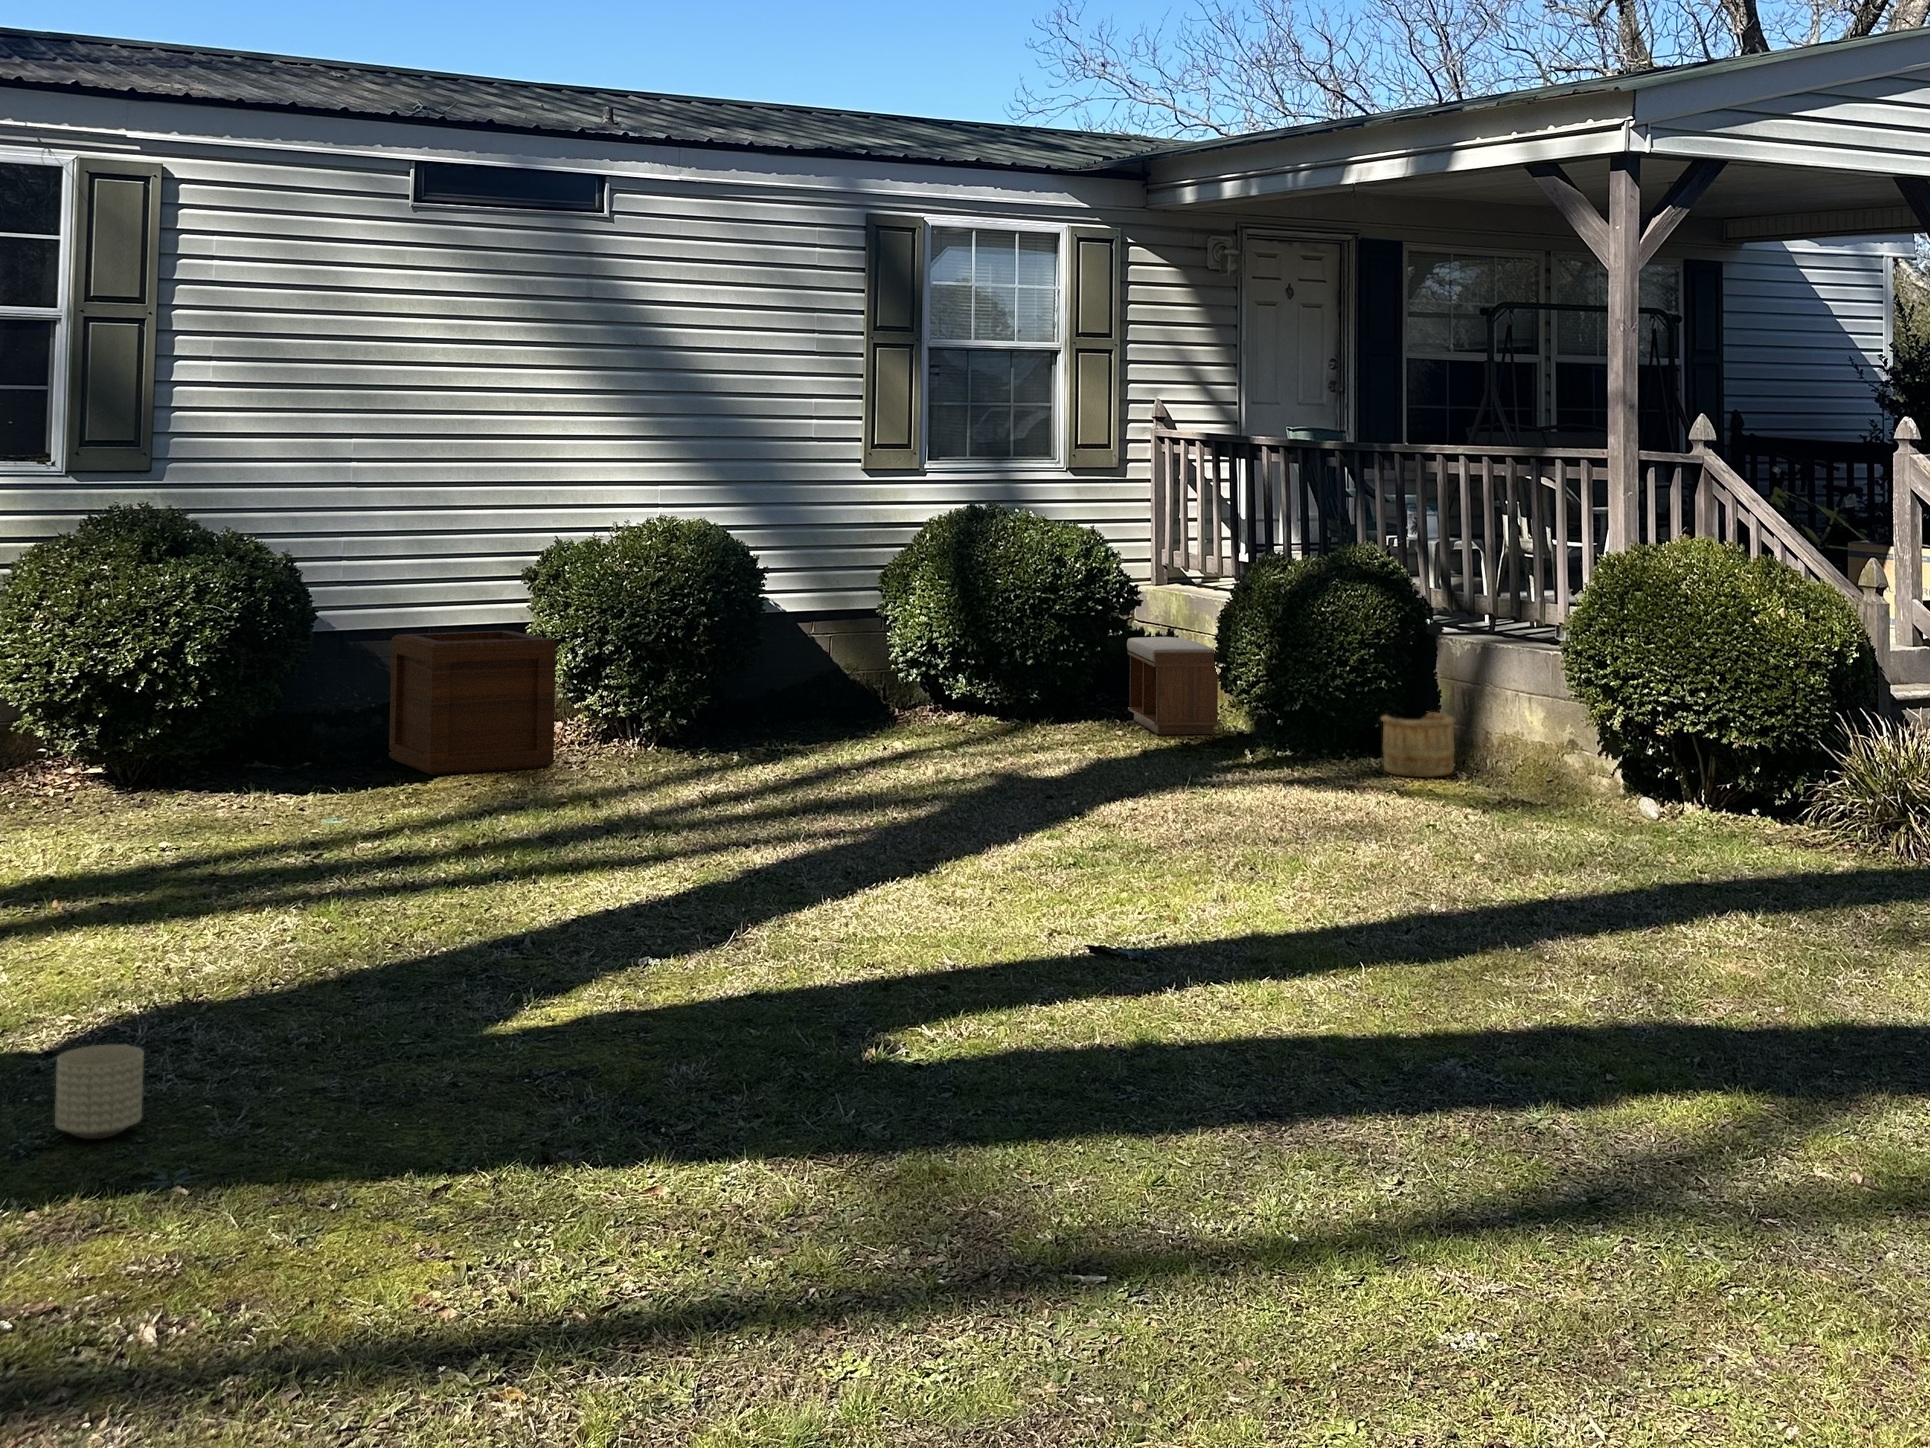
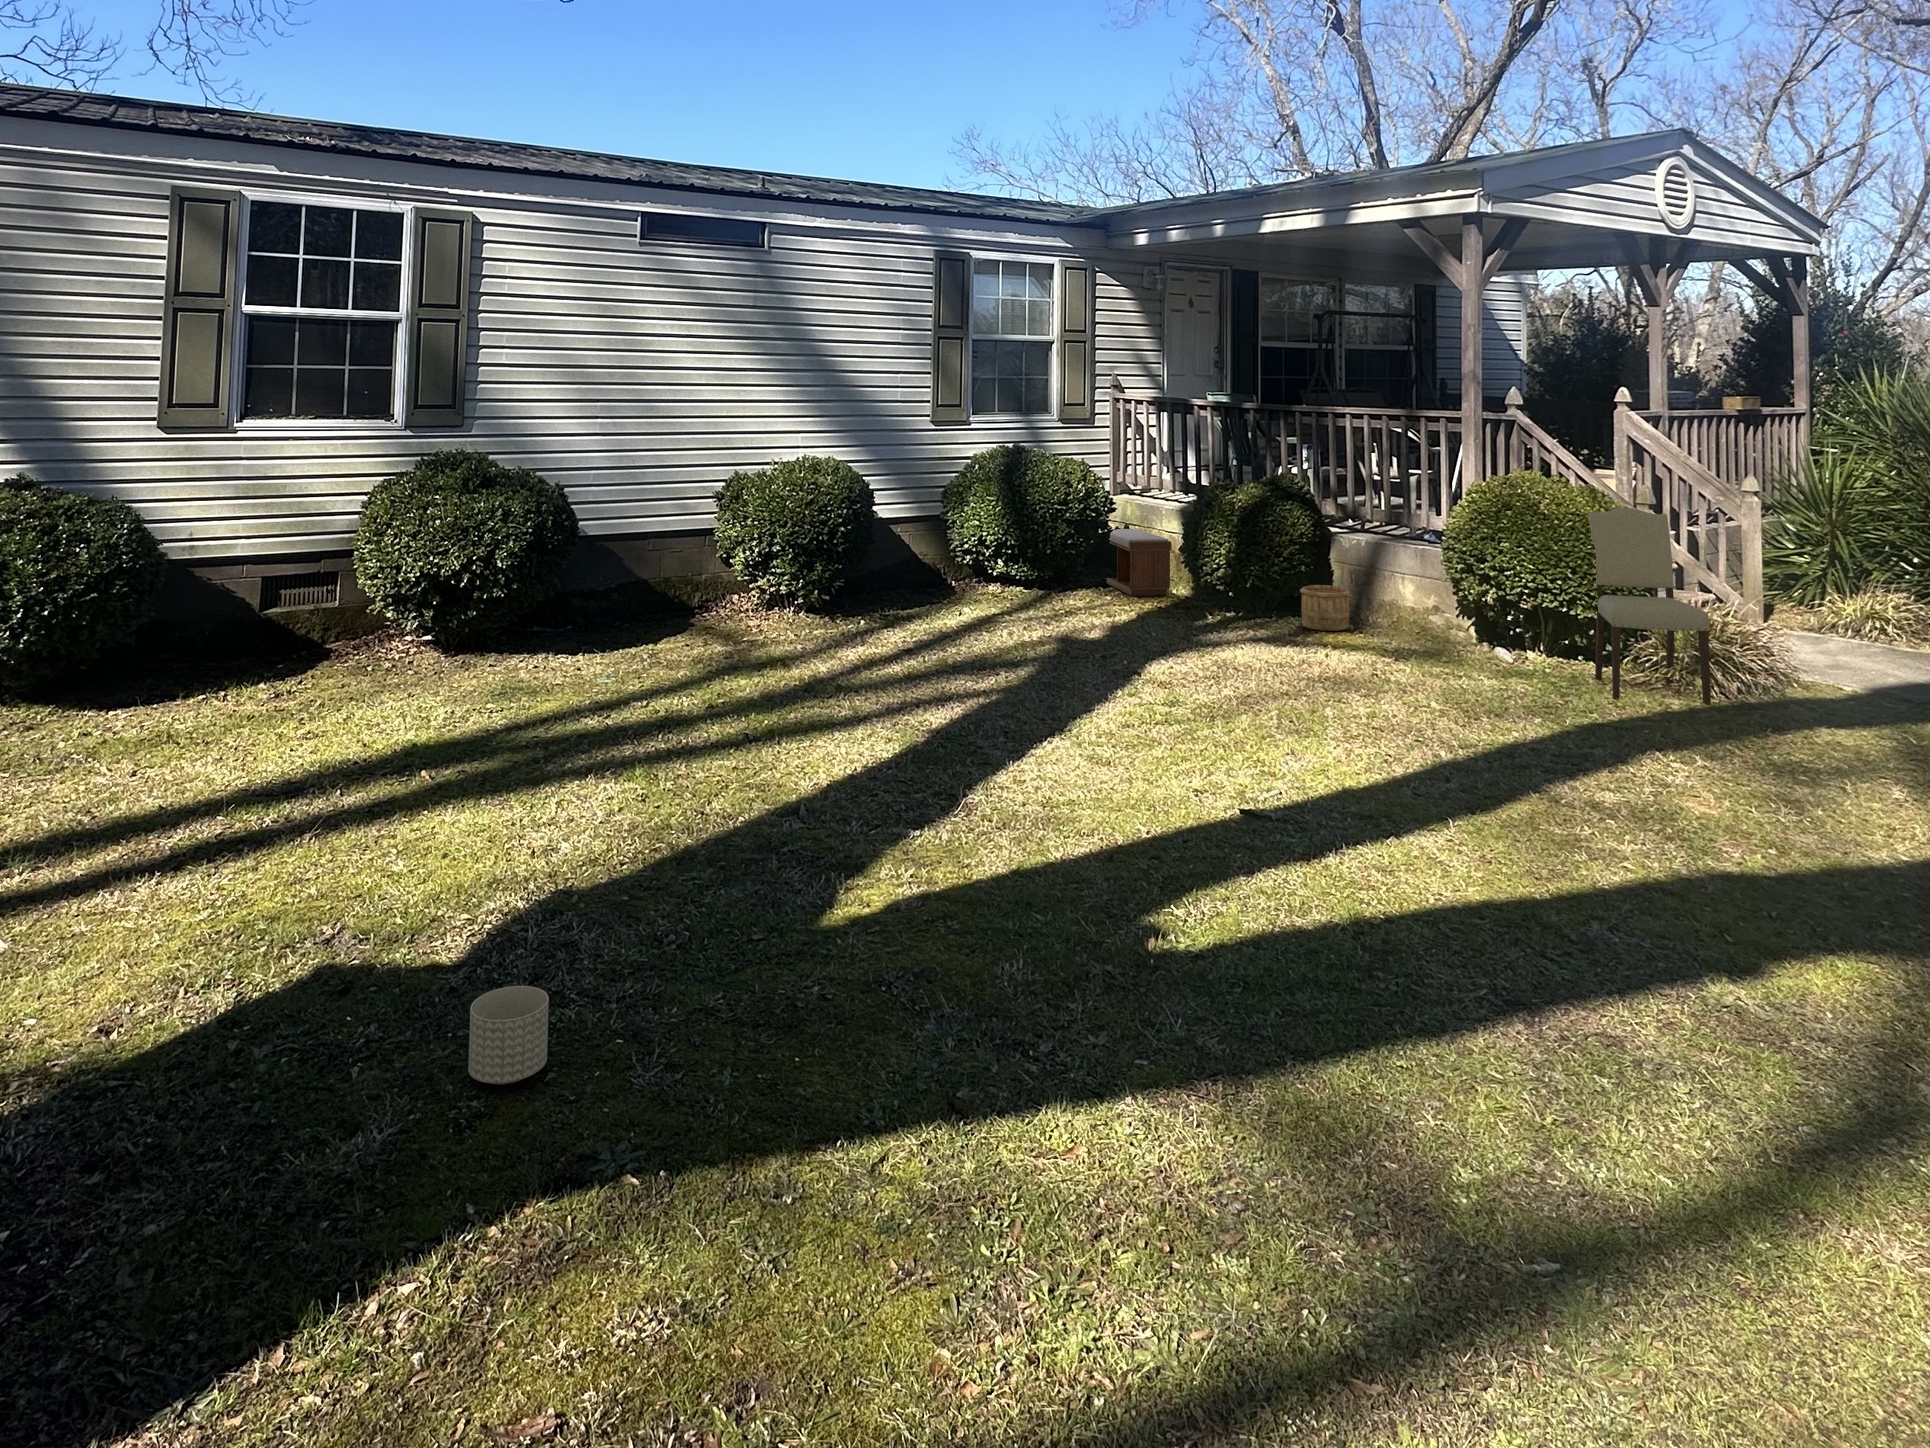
chair: none [1752,585,1890,861] -> present [1588,508,1711,704]
wooden crate: present [389,630,556,775] -> none [628,533,745,637]

